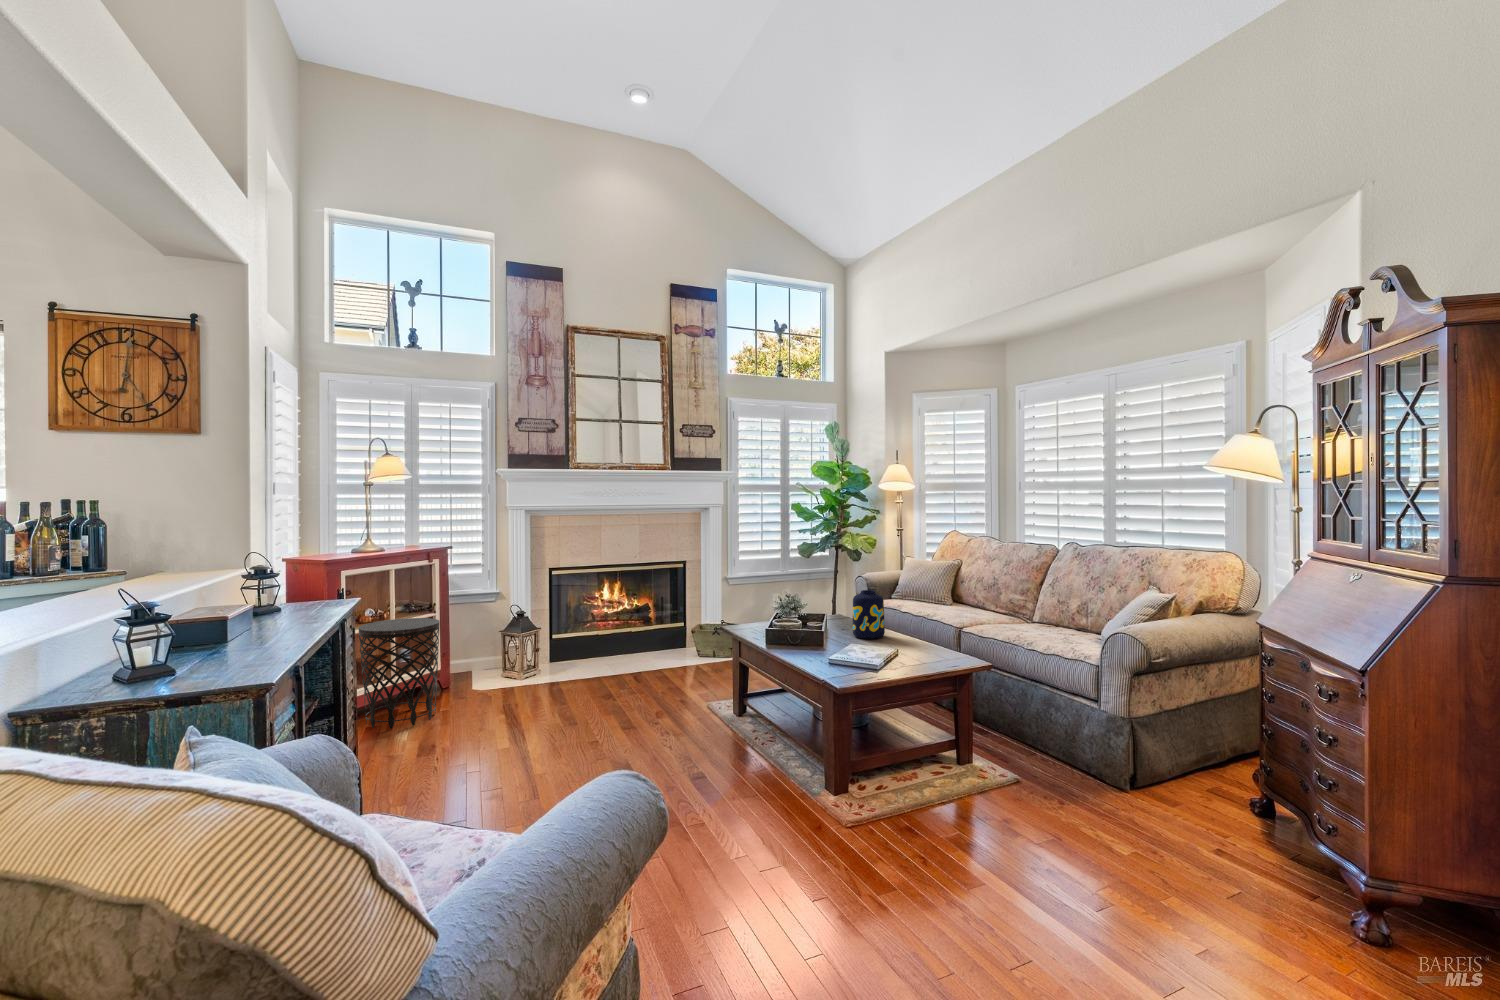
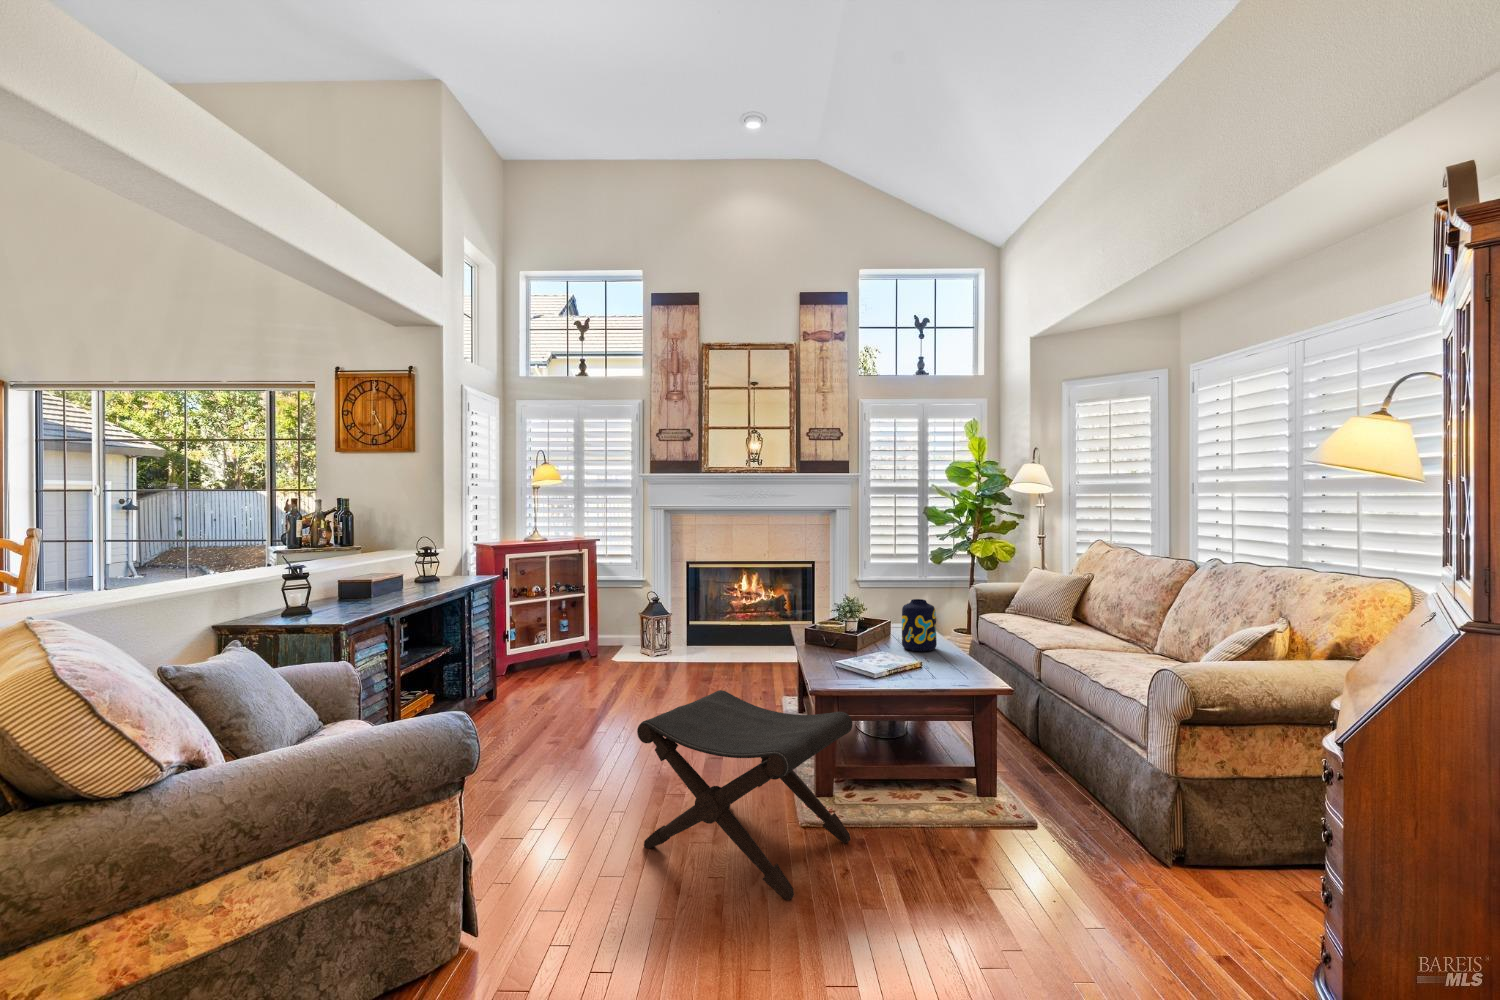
side table: present [358,618,440,729] -> none [504,600,567,689]
footstool: none [708,691,896,876] -> present [637,690,852,900]

